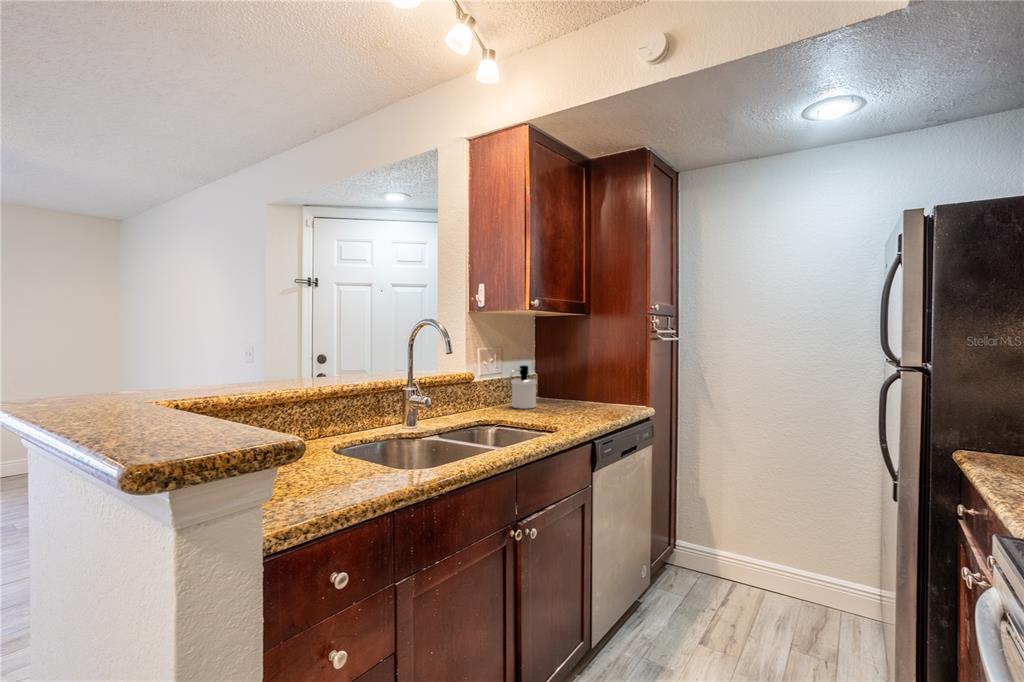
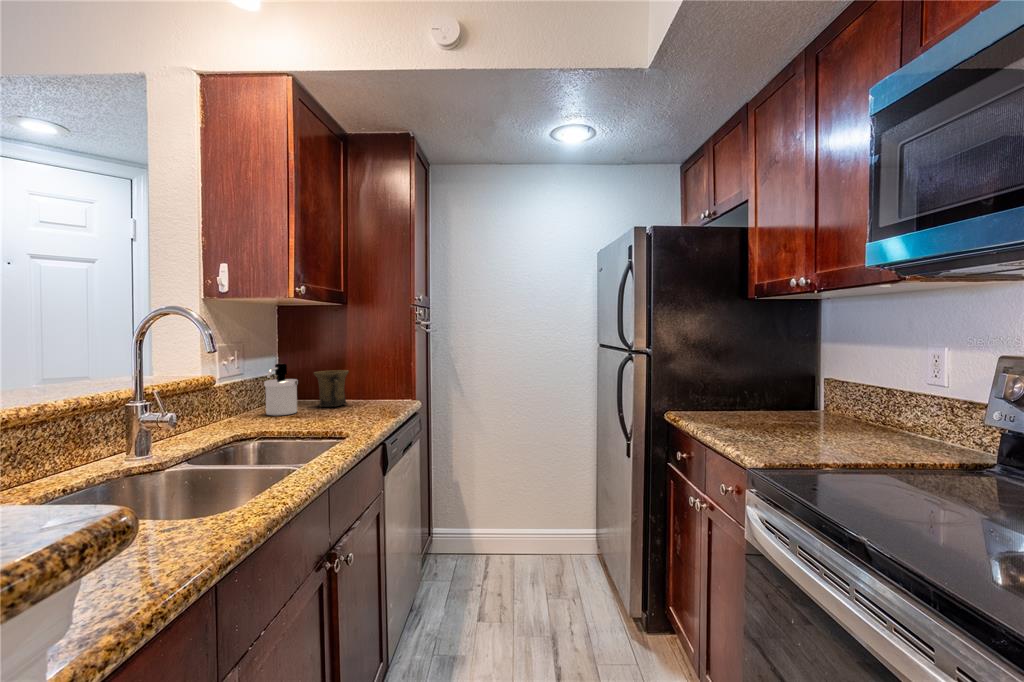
mug: none [553,374,582,406] -> present [314,370,348,407]

